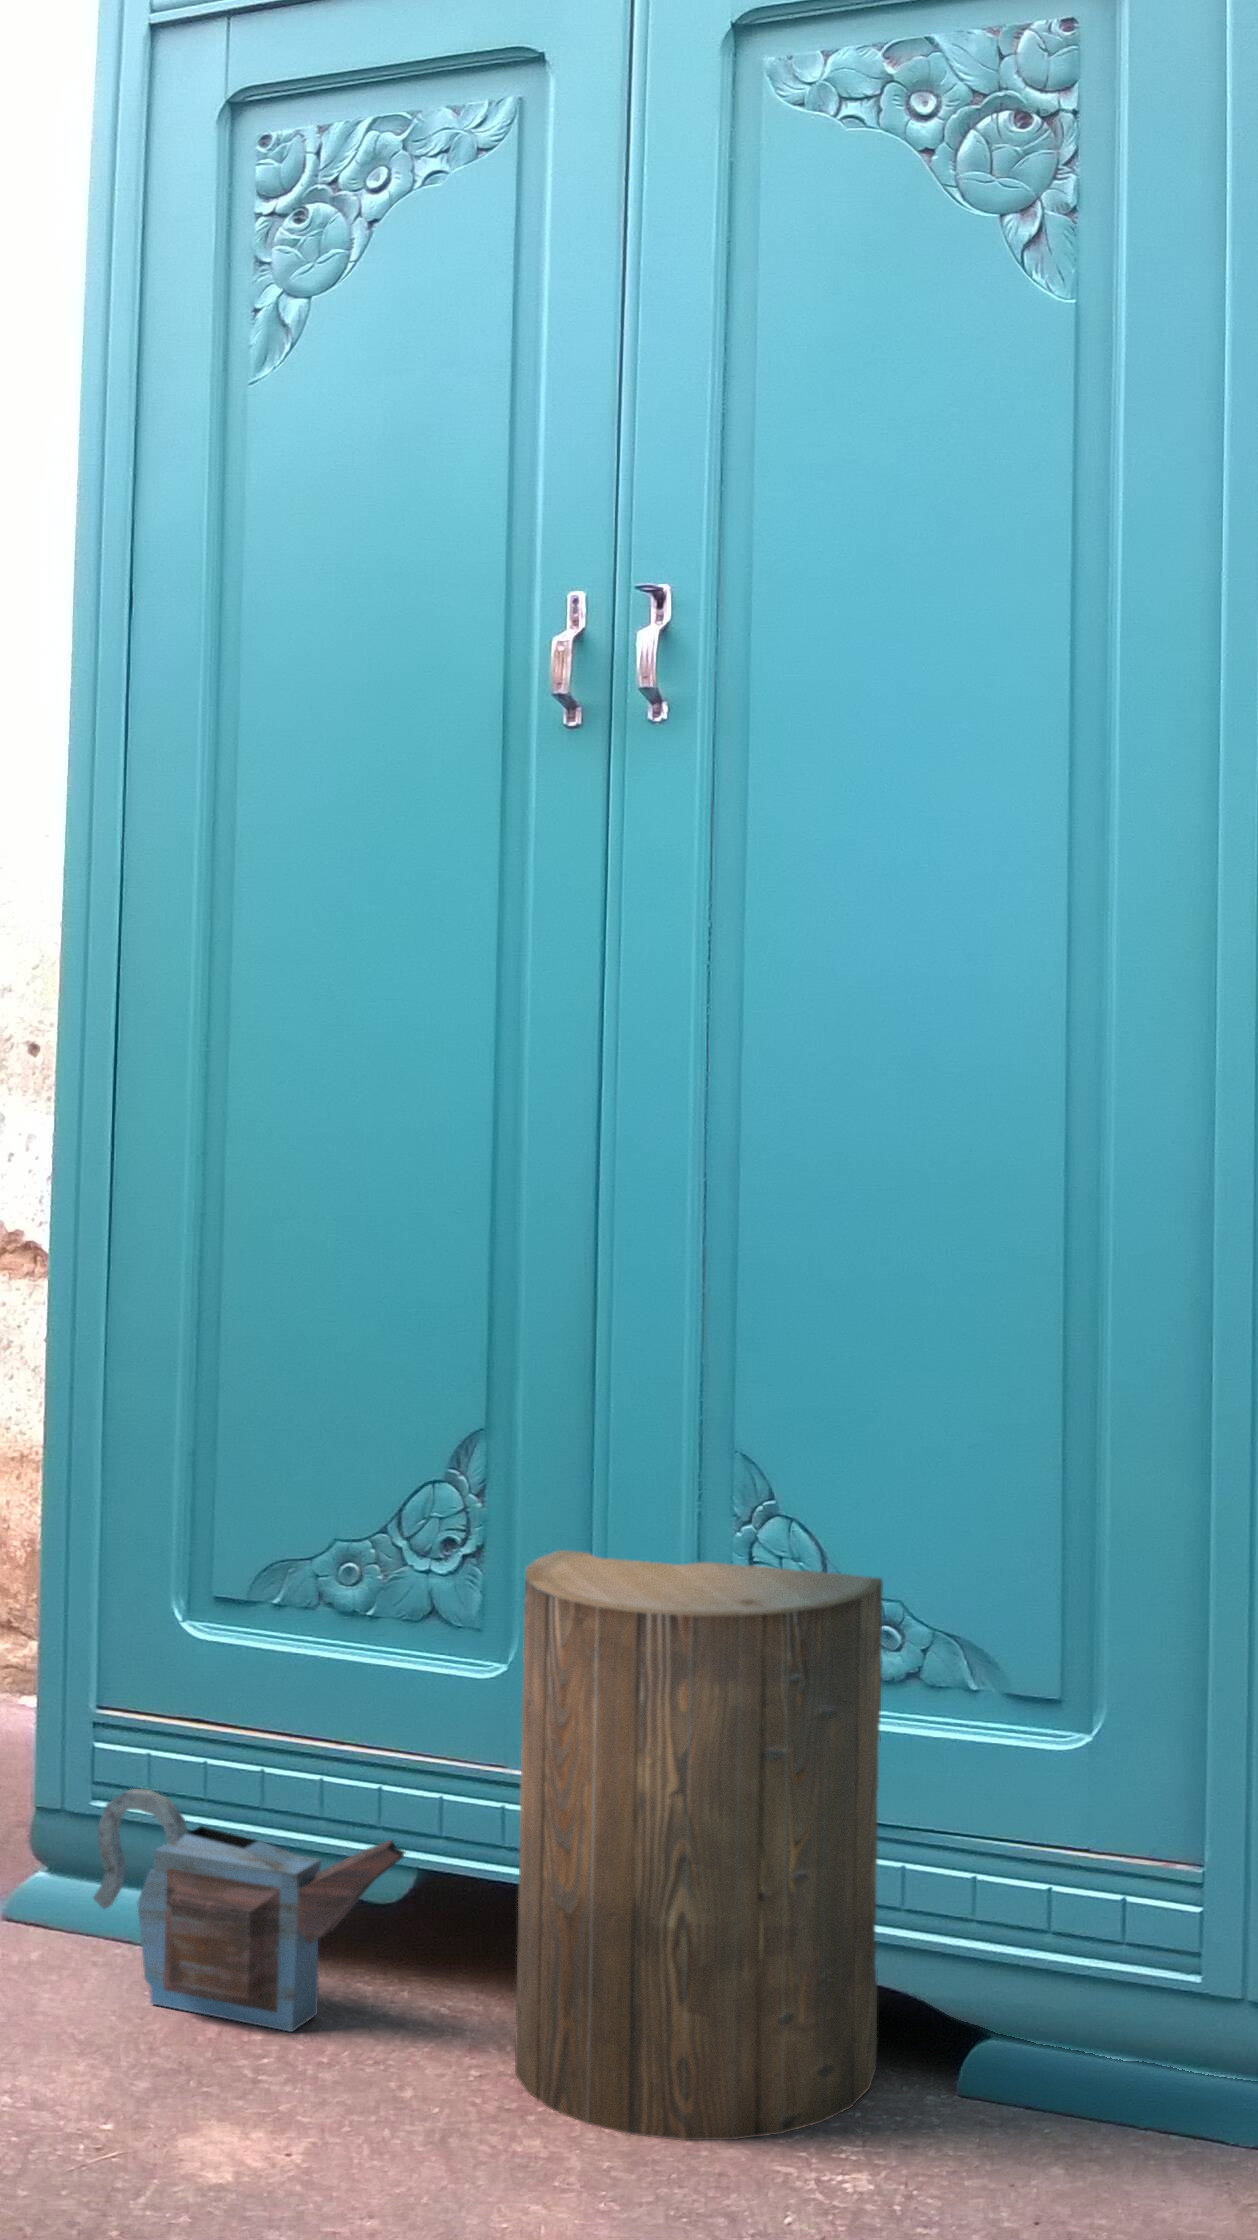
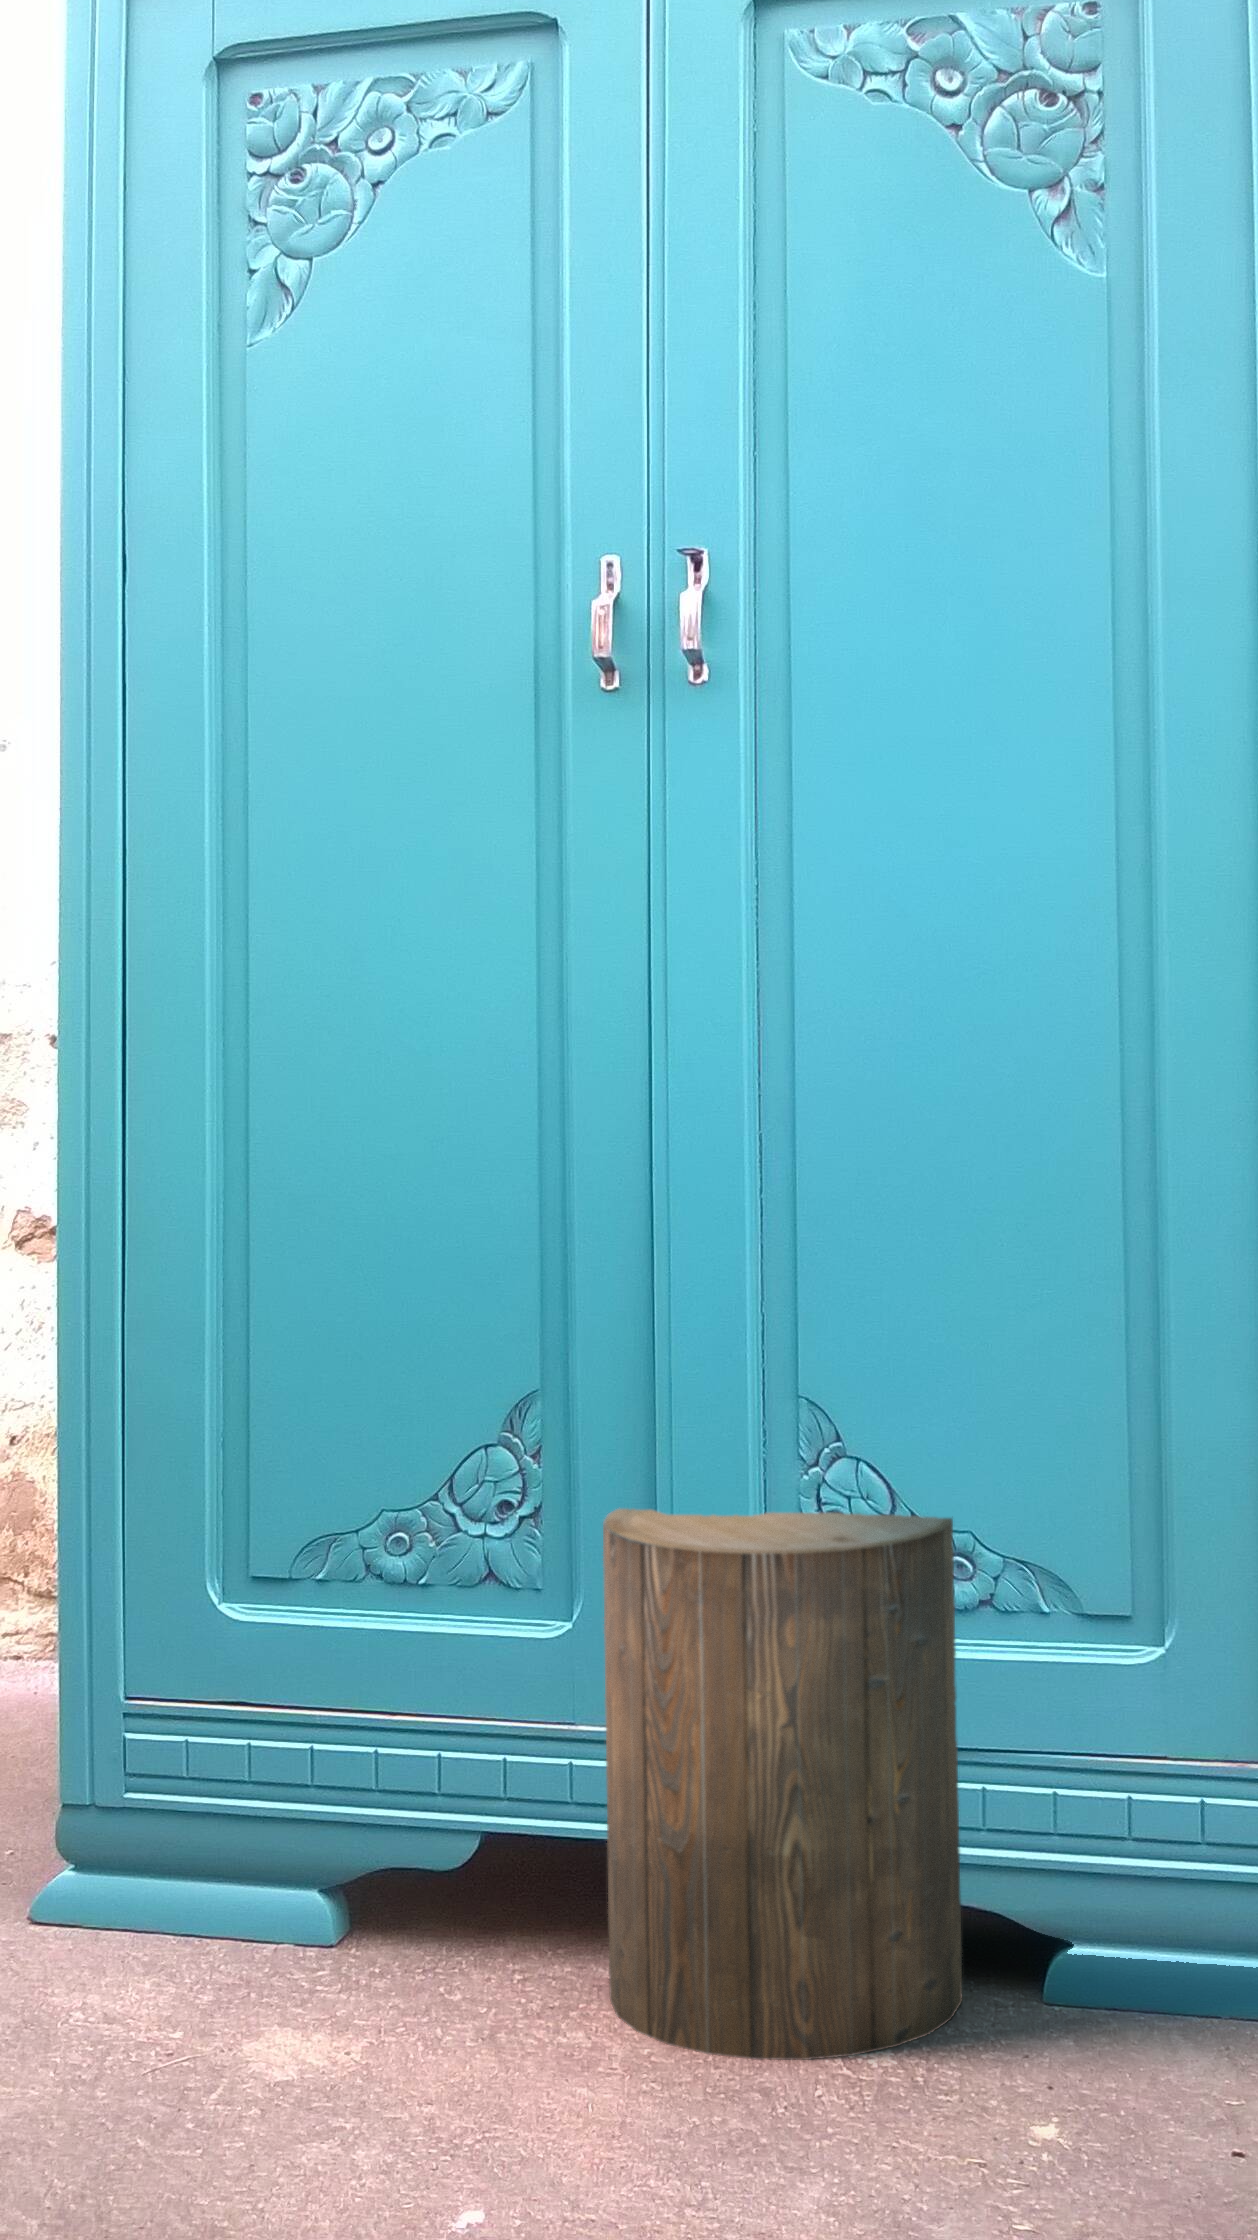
watering can: present [93,1789,405,2032] -> none [155,1771,491,1998]

